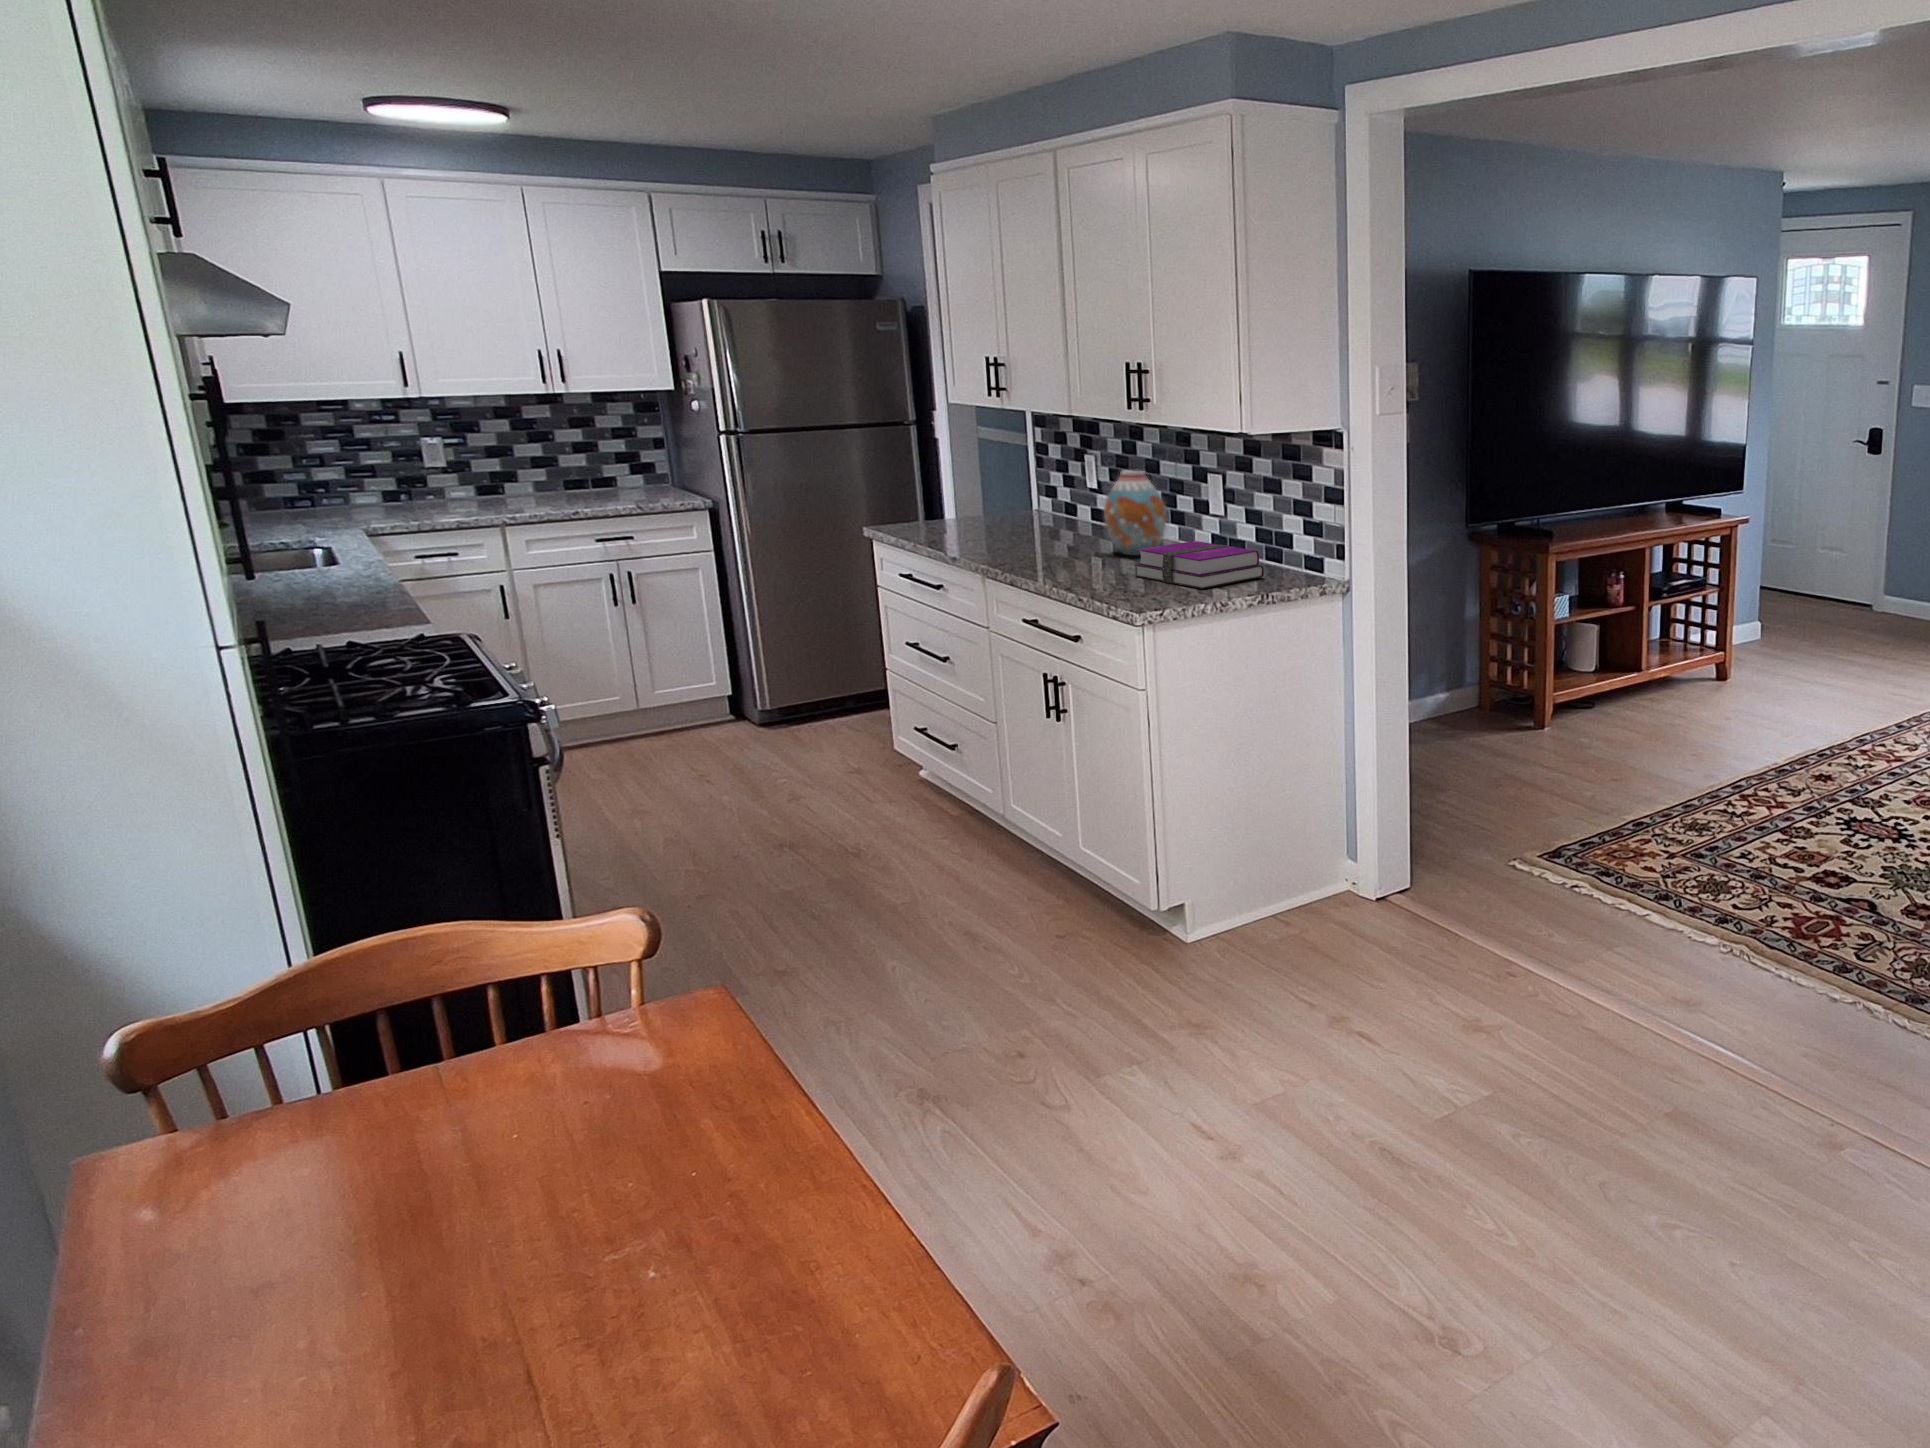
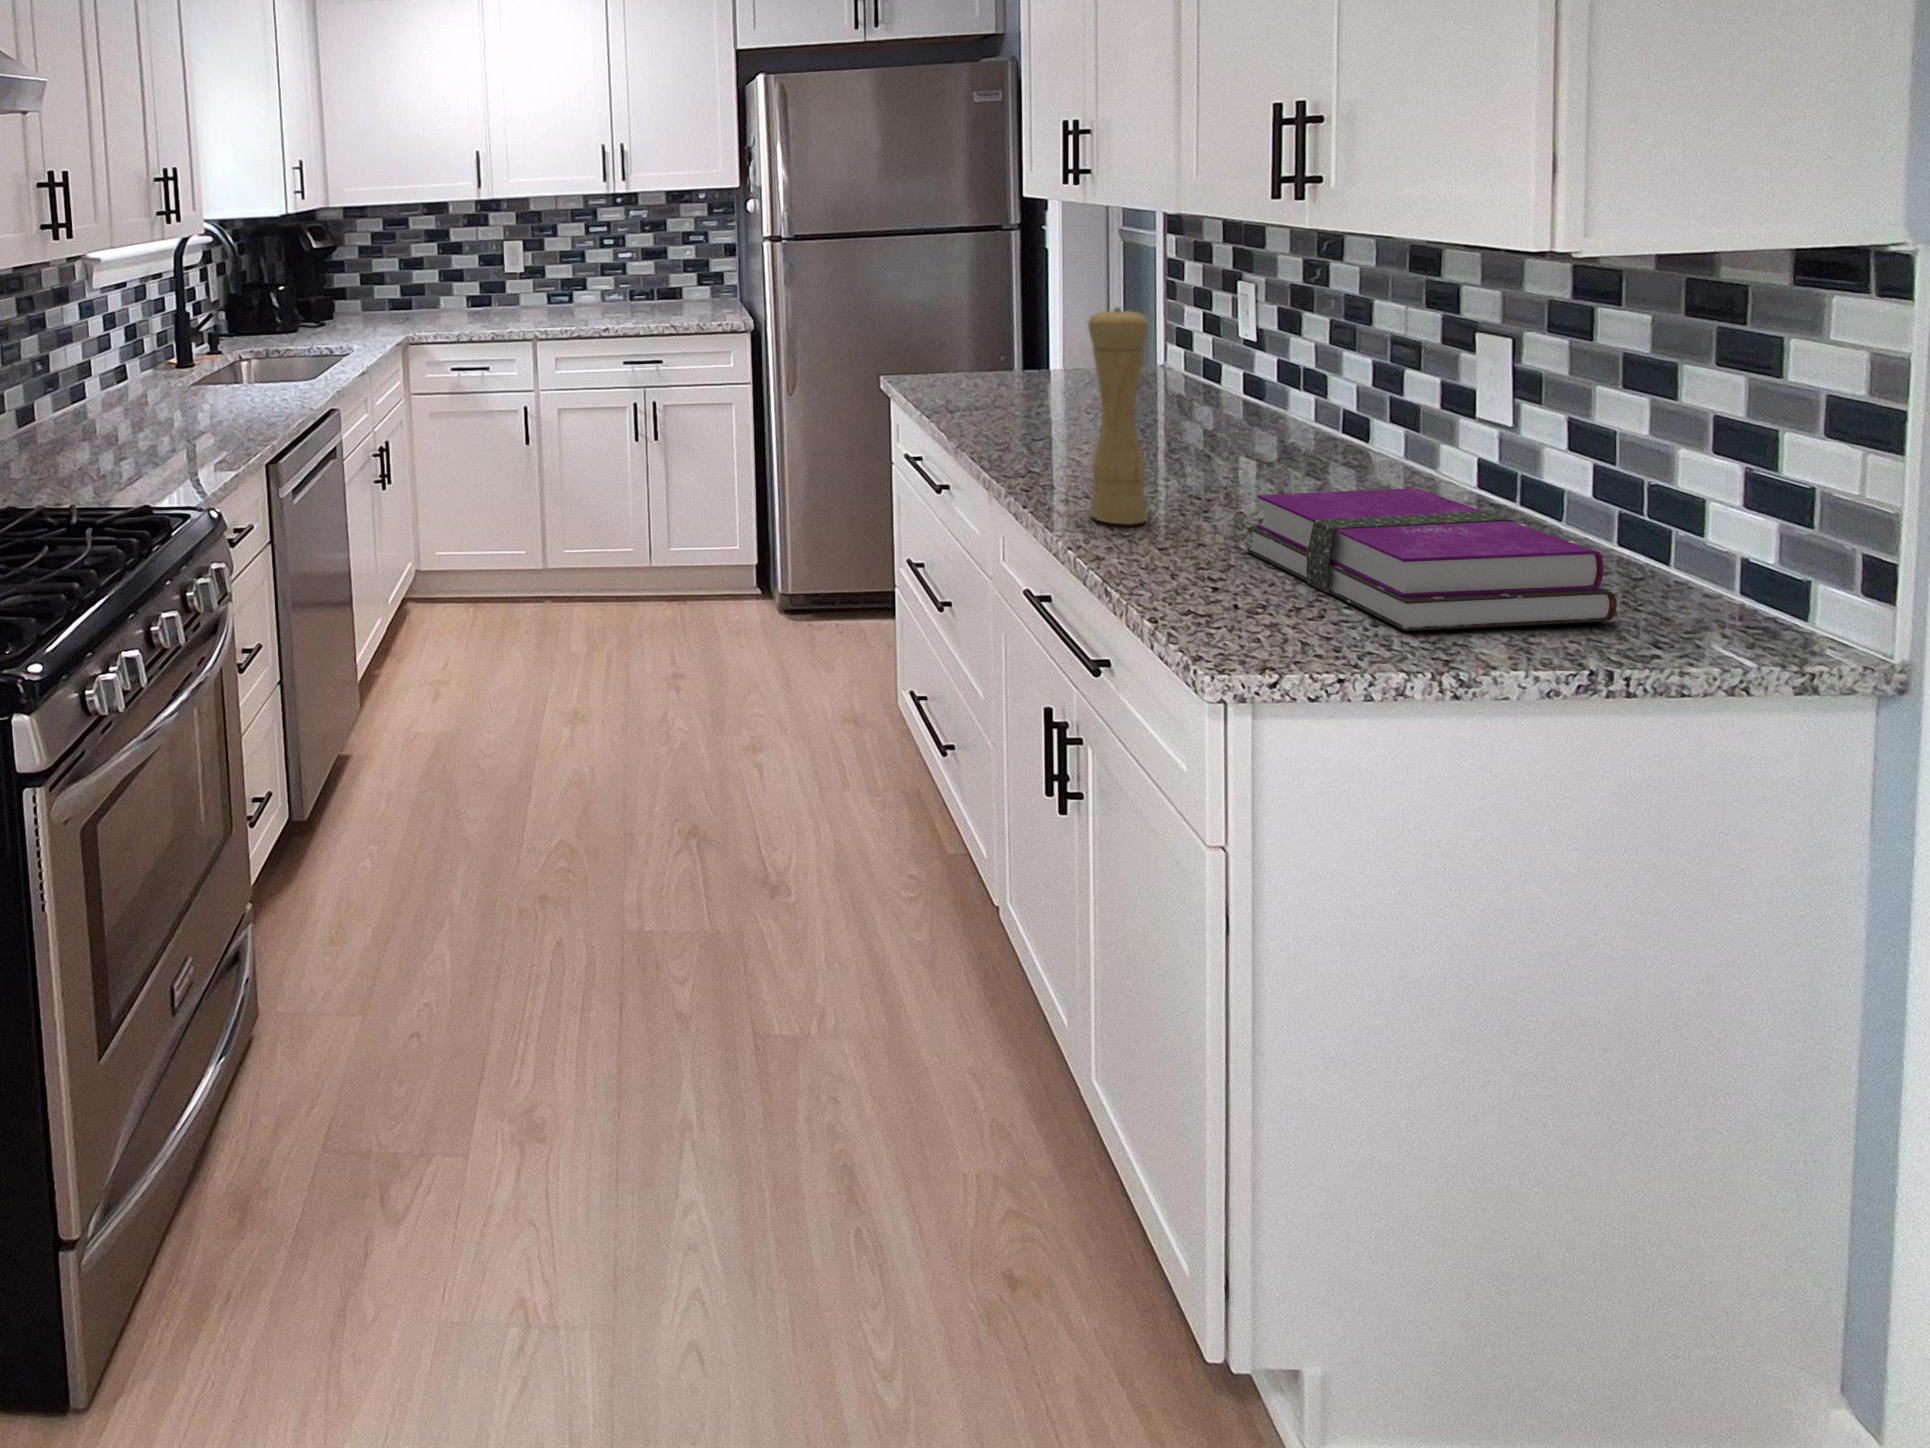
pepper mill: none [1051,464,1087,575] -> present [1088,308,1148,524]
vase: present [1104,471,1167,556] -> none [1218,318,1361,489]

